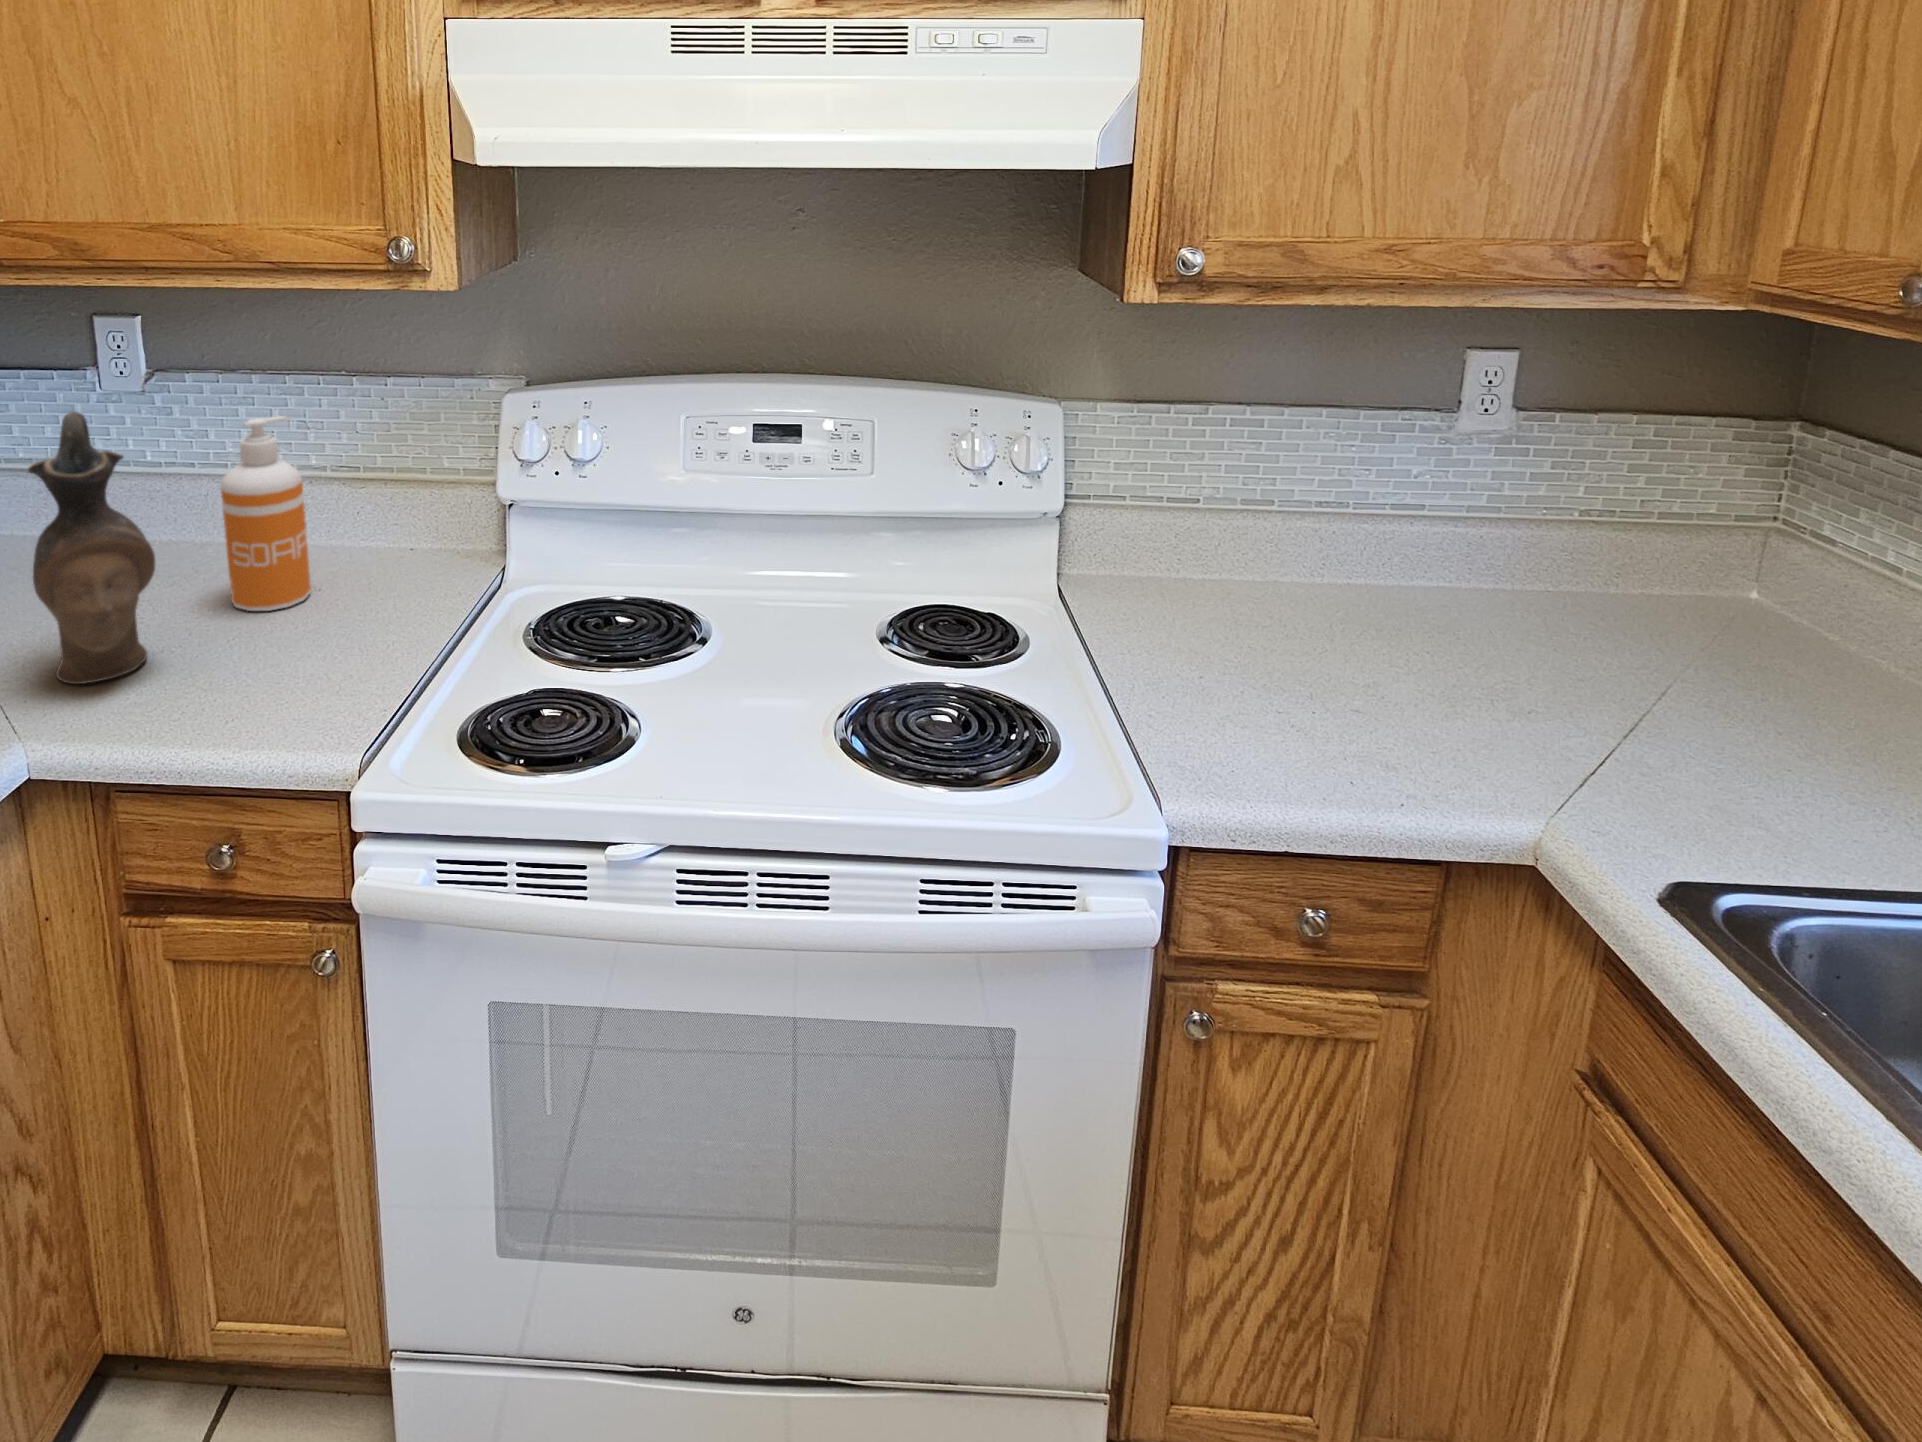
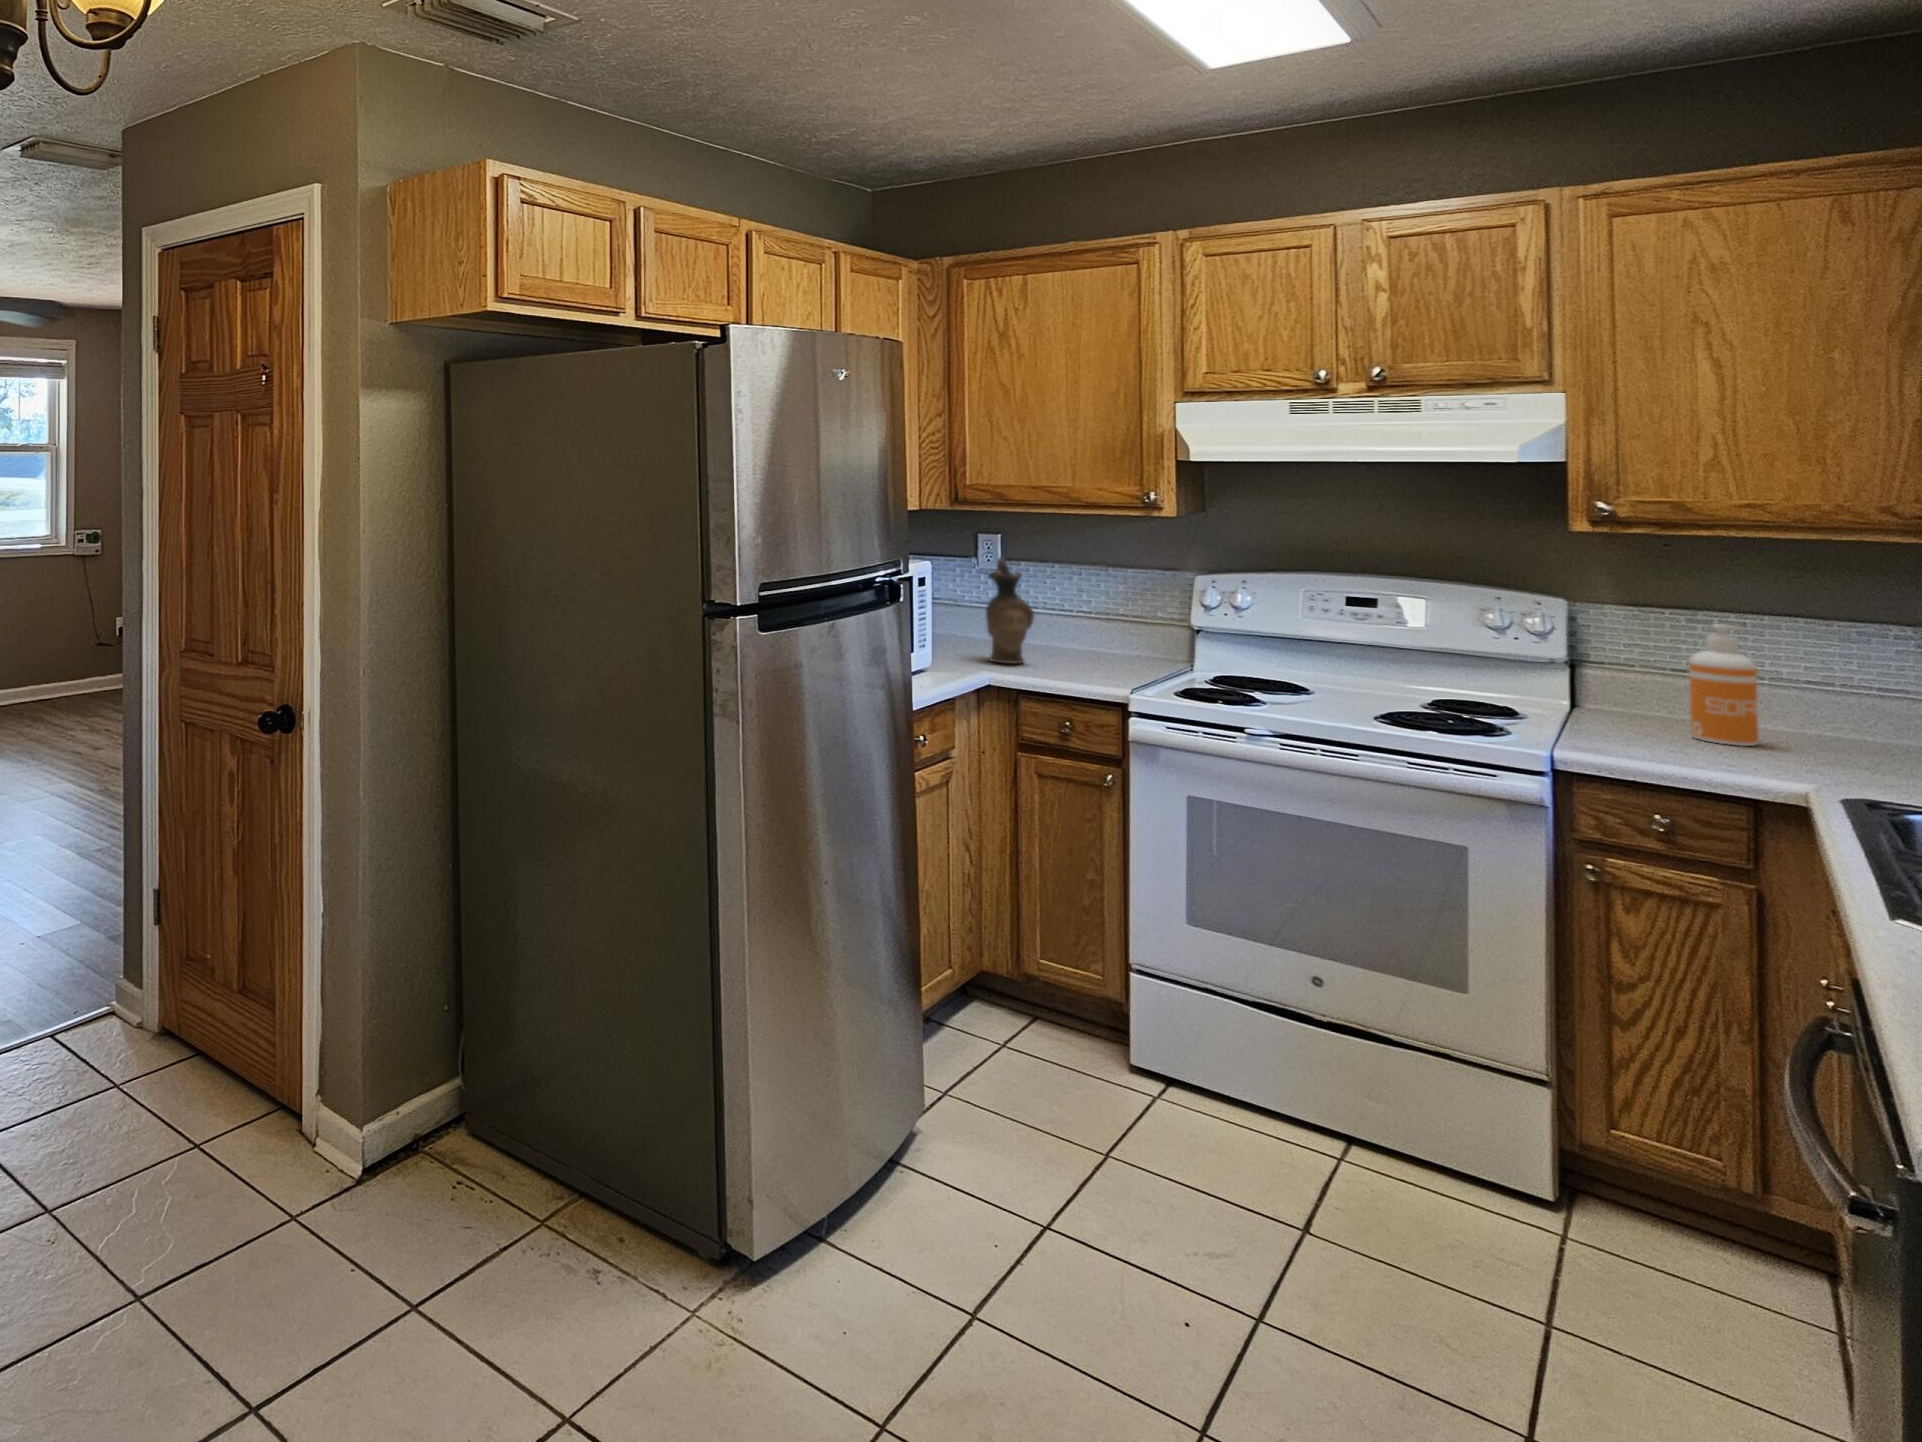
soap dispenser: present [221,416,311,611] -> present [1689,624,1759,746]

